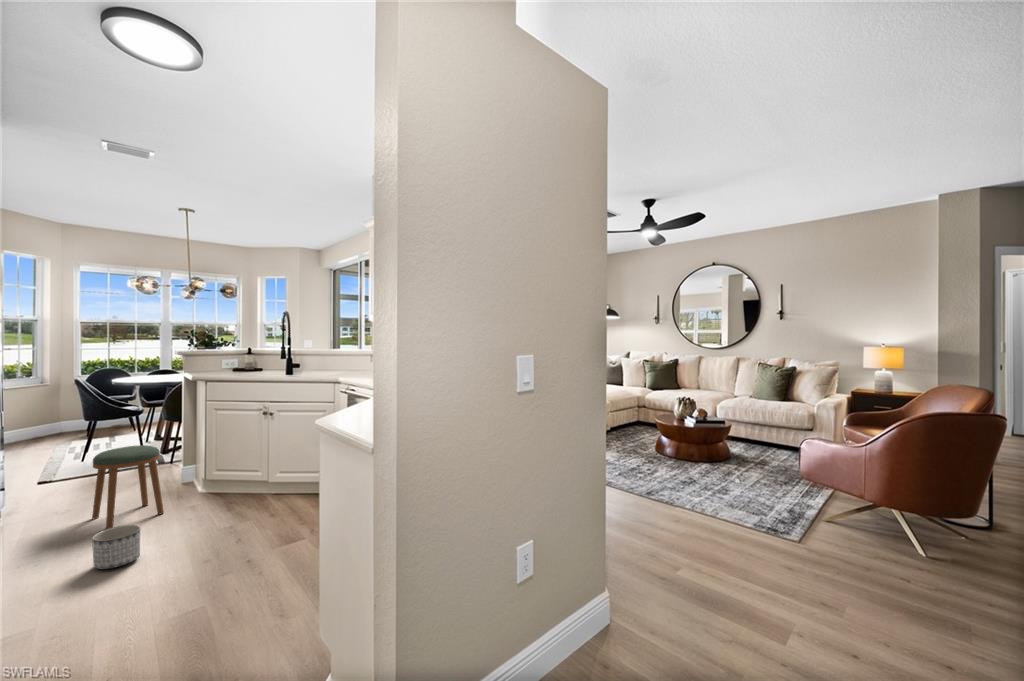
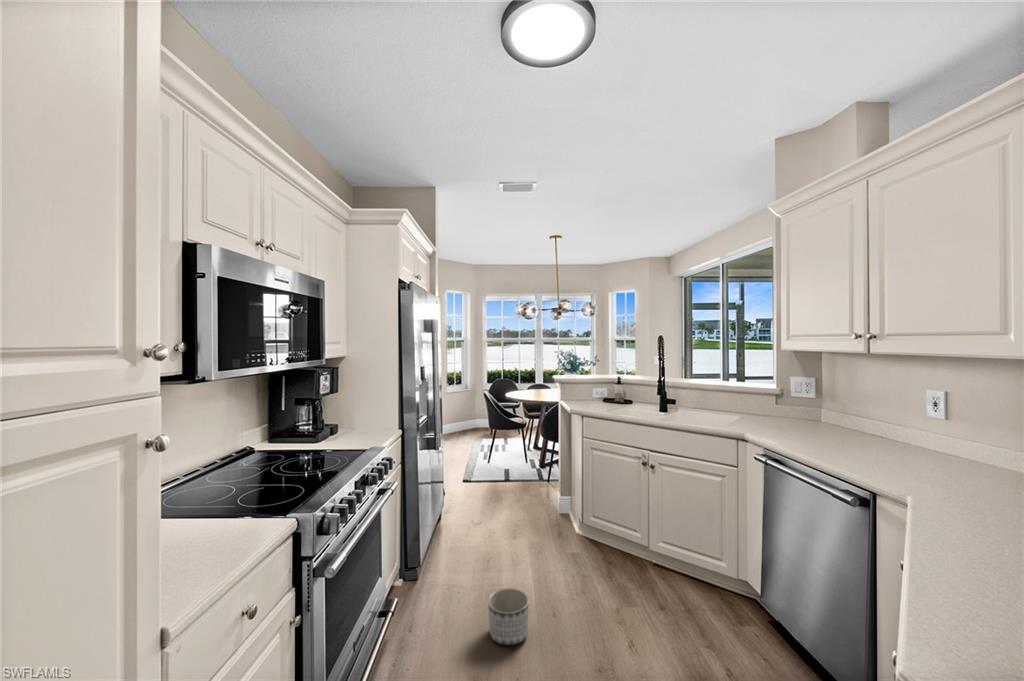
stool: present [92,445,164,529] -> none [491,478,547,566]

